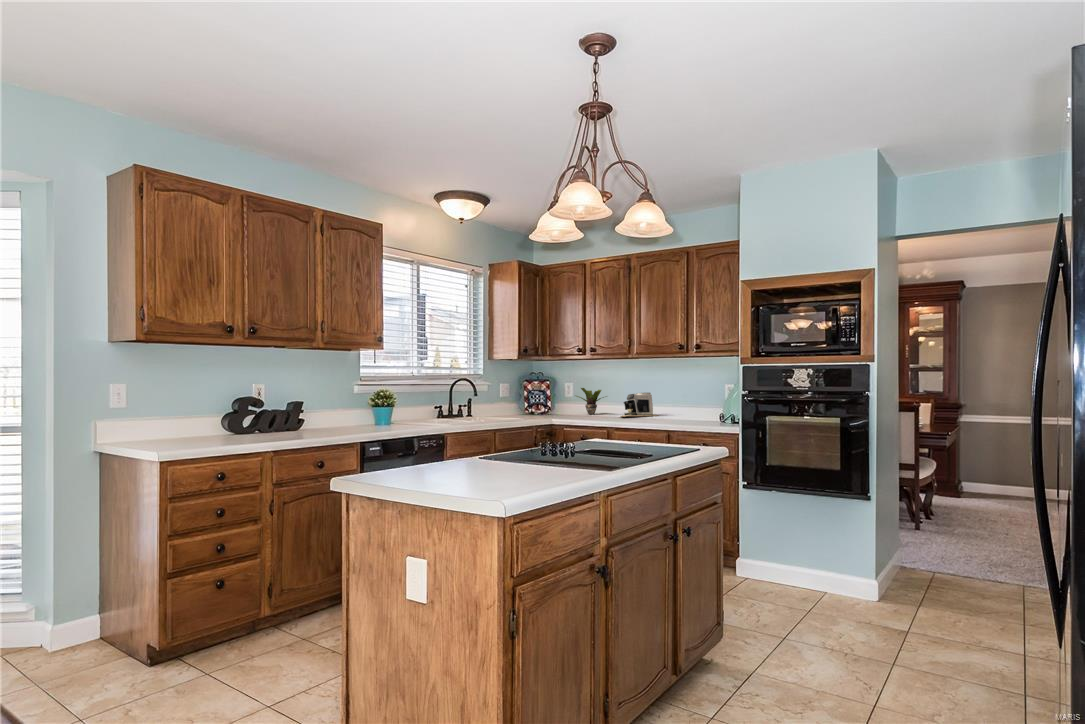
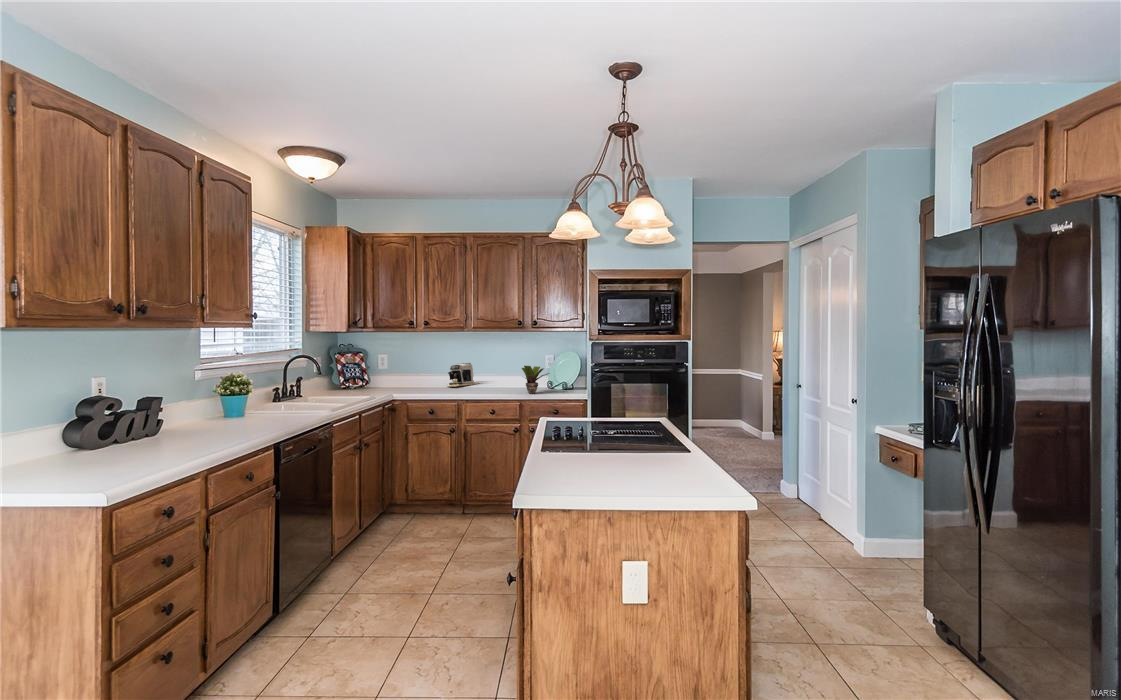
potted plant: present [576,388,604,414] -> present [522,366,550,394]

